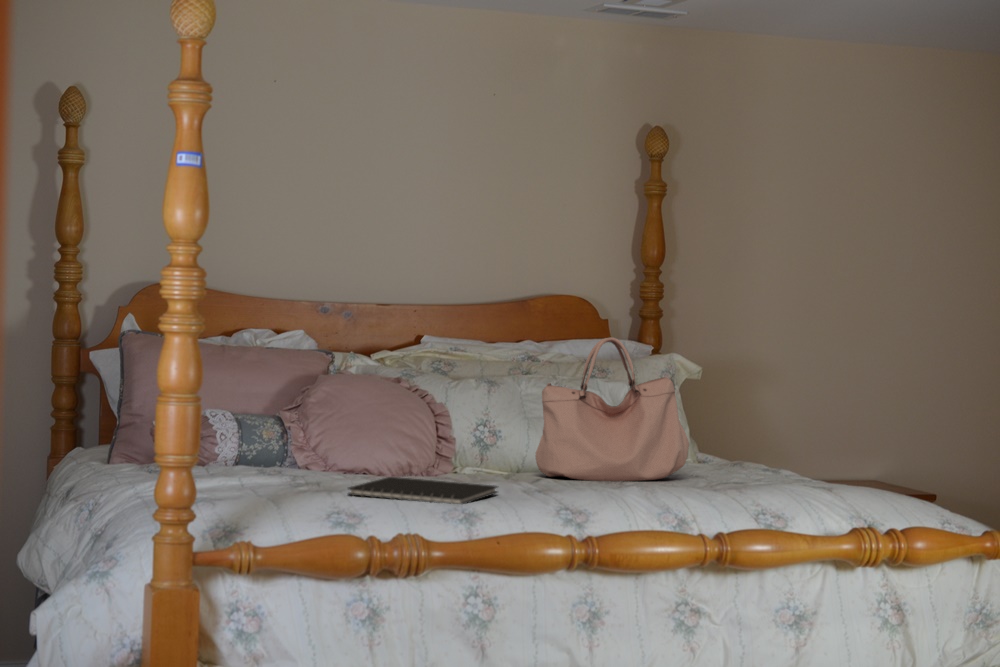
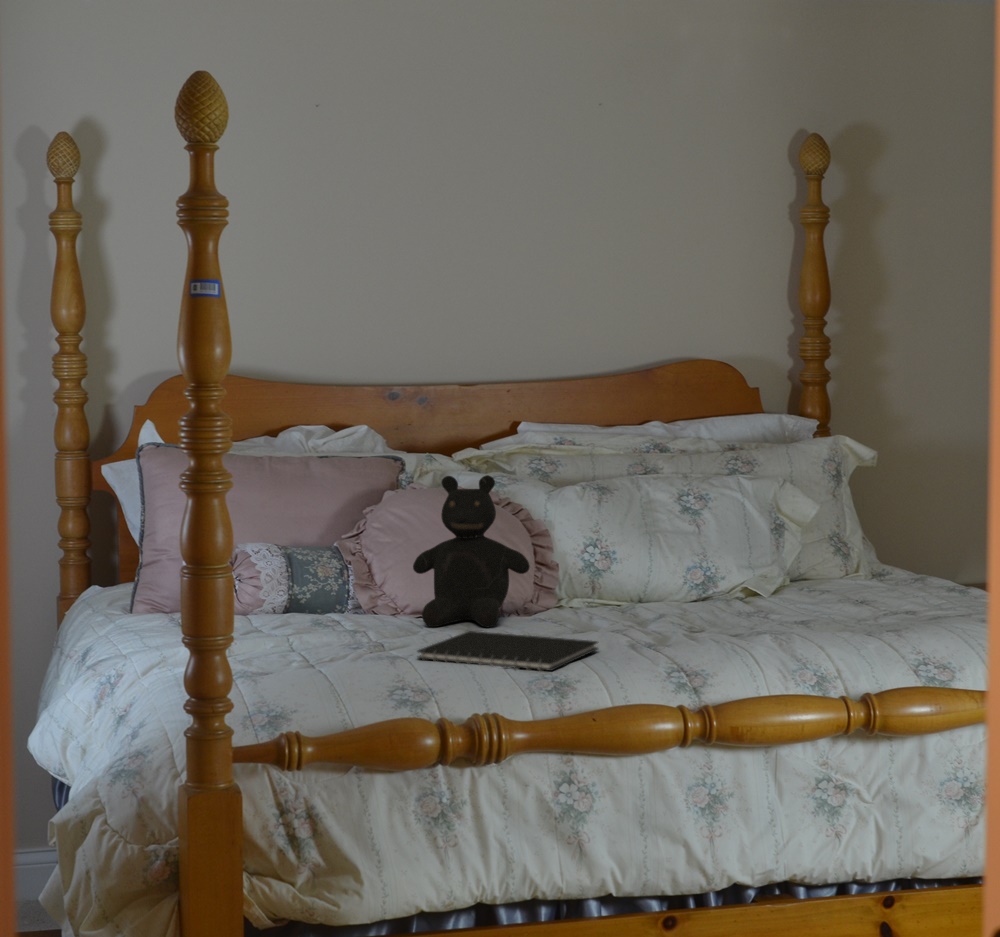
handbag: present [535,337,689,481] -> none [654,437,849,619]
teddy bear: none [342,357,438,480] -> present [413,475,530,627]

